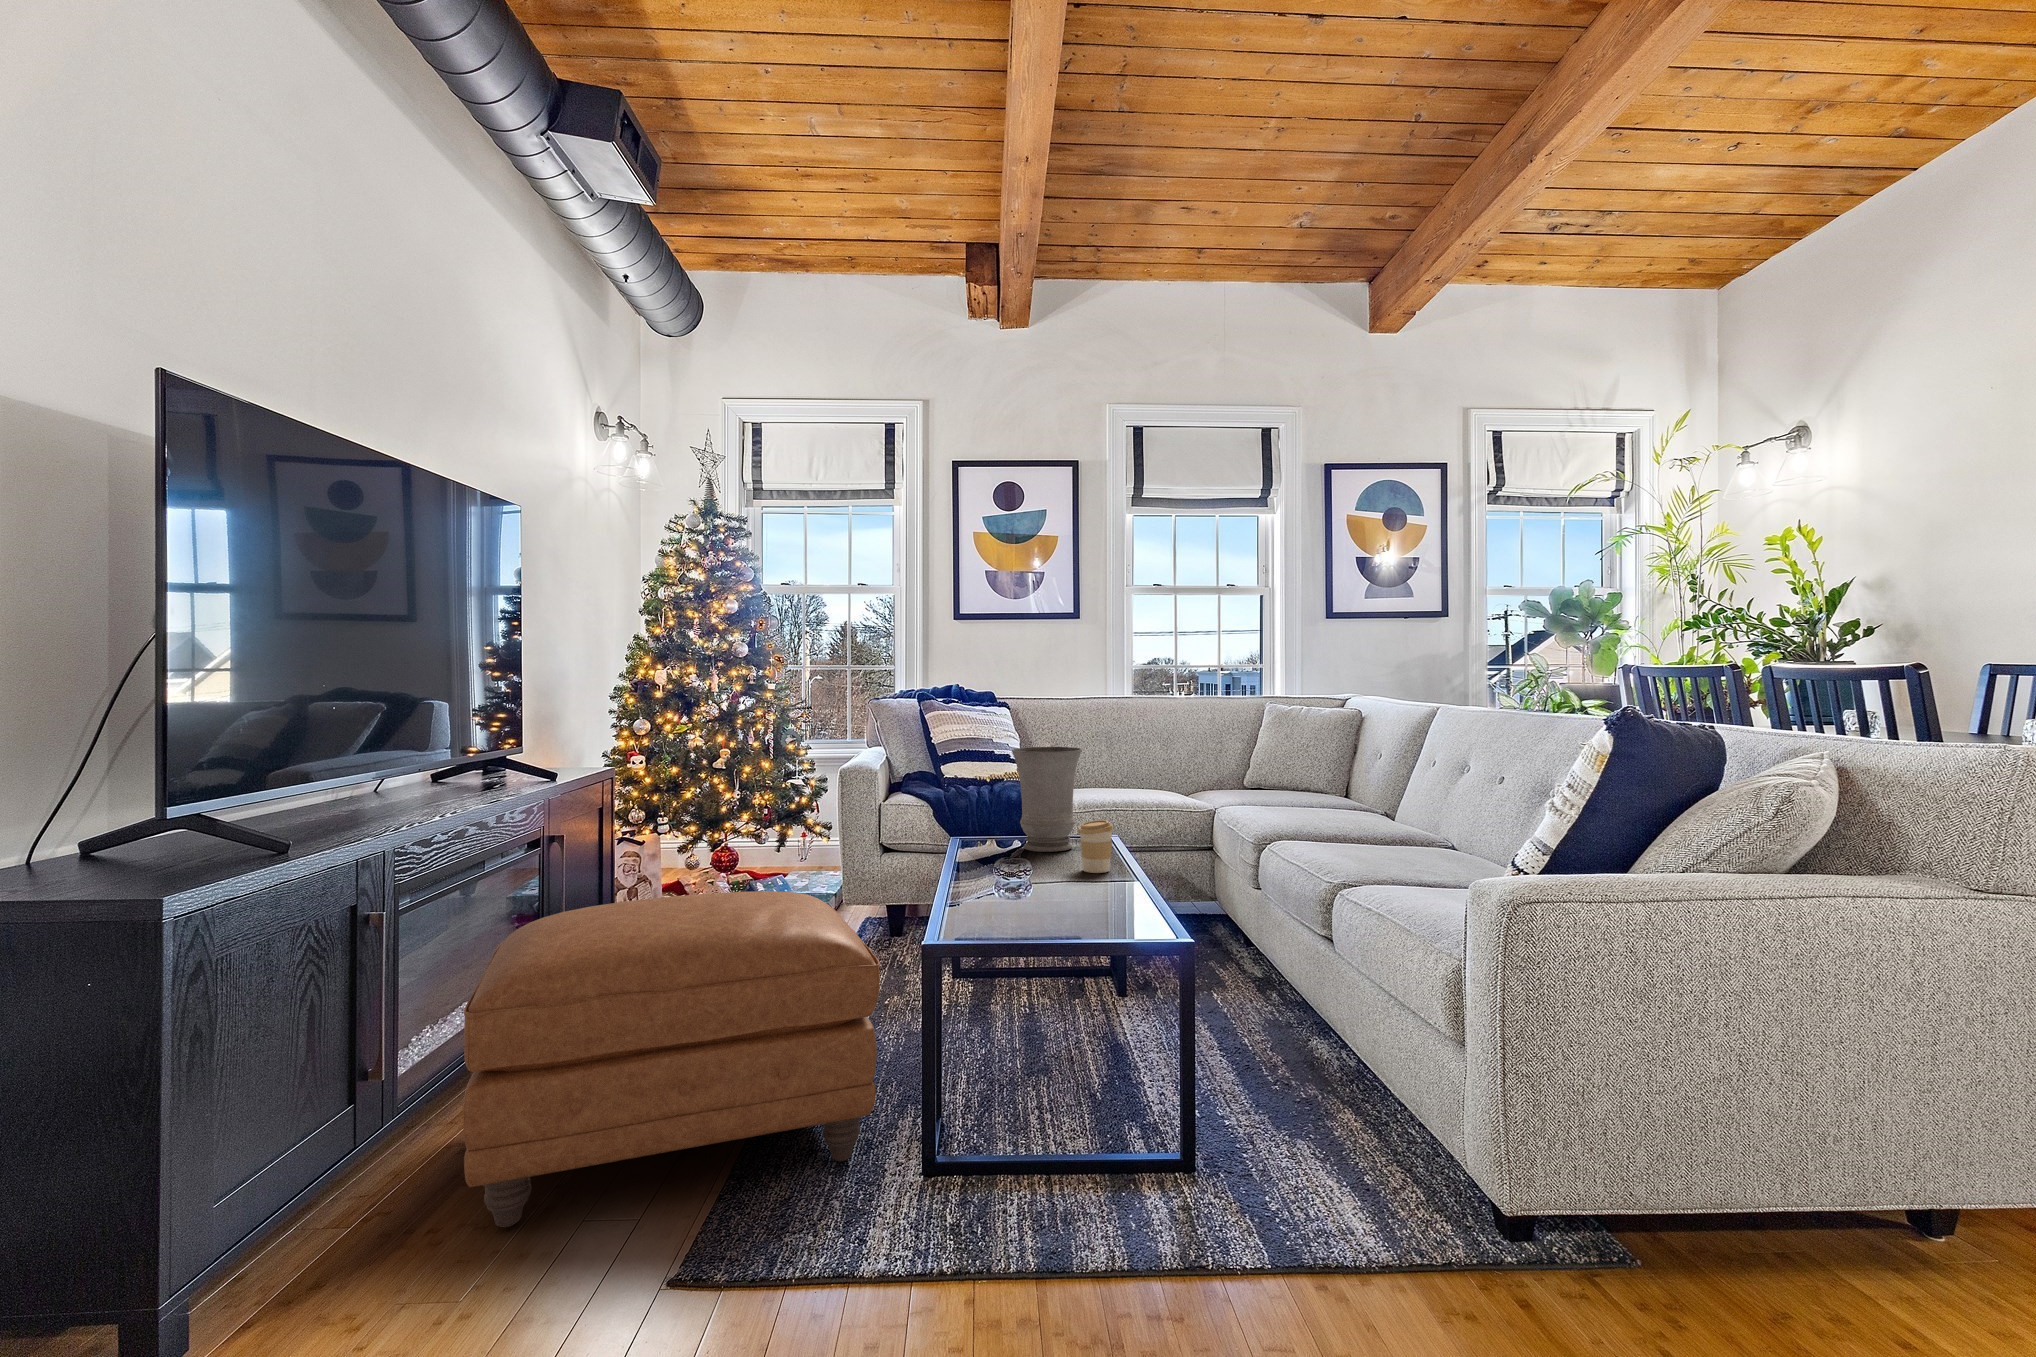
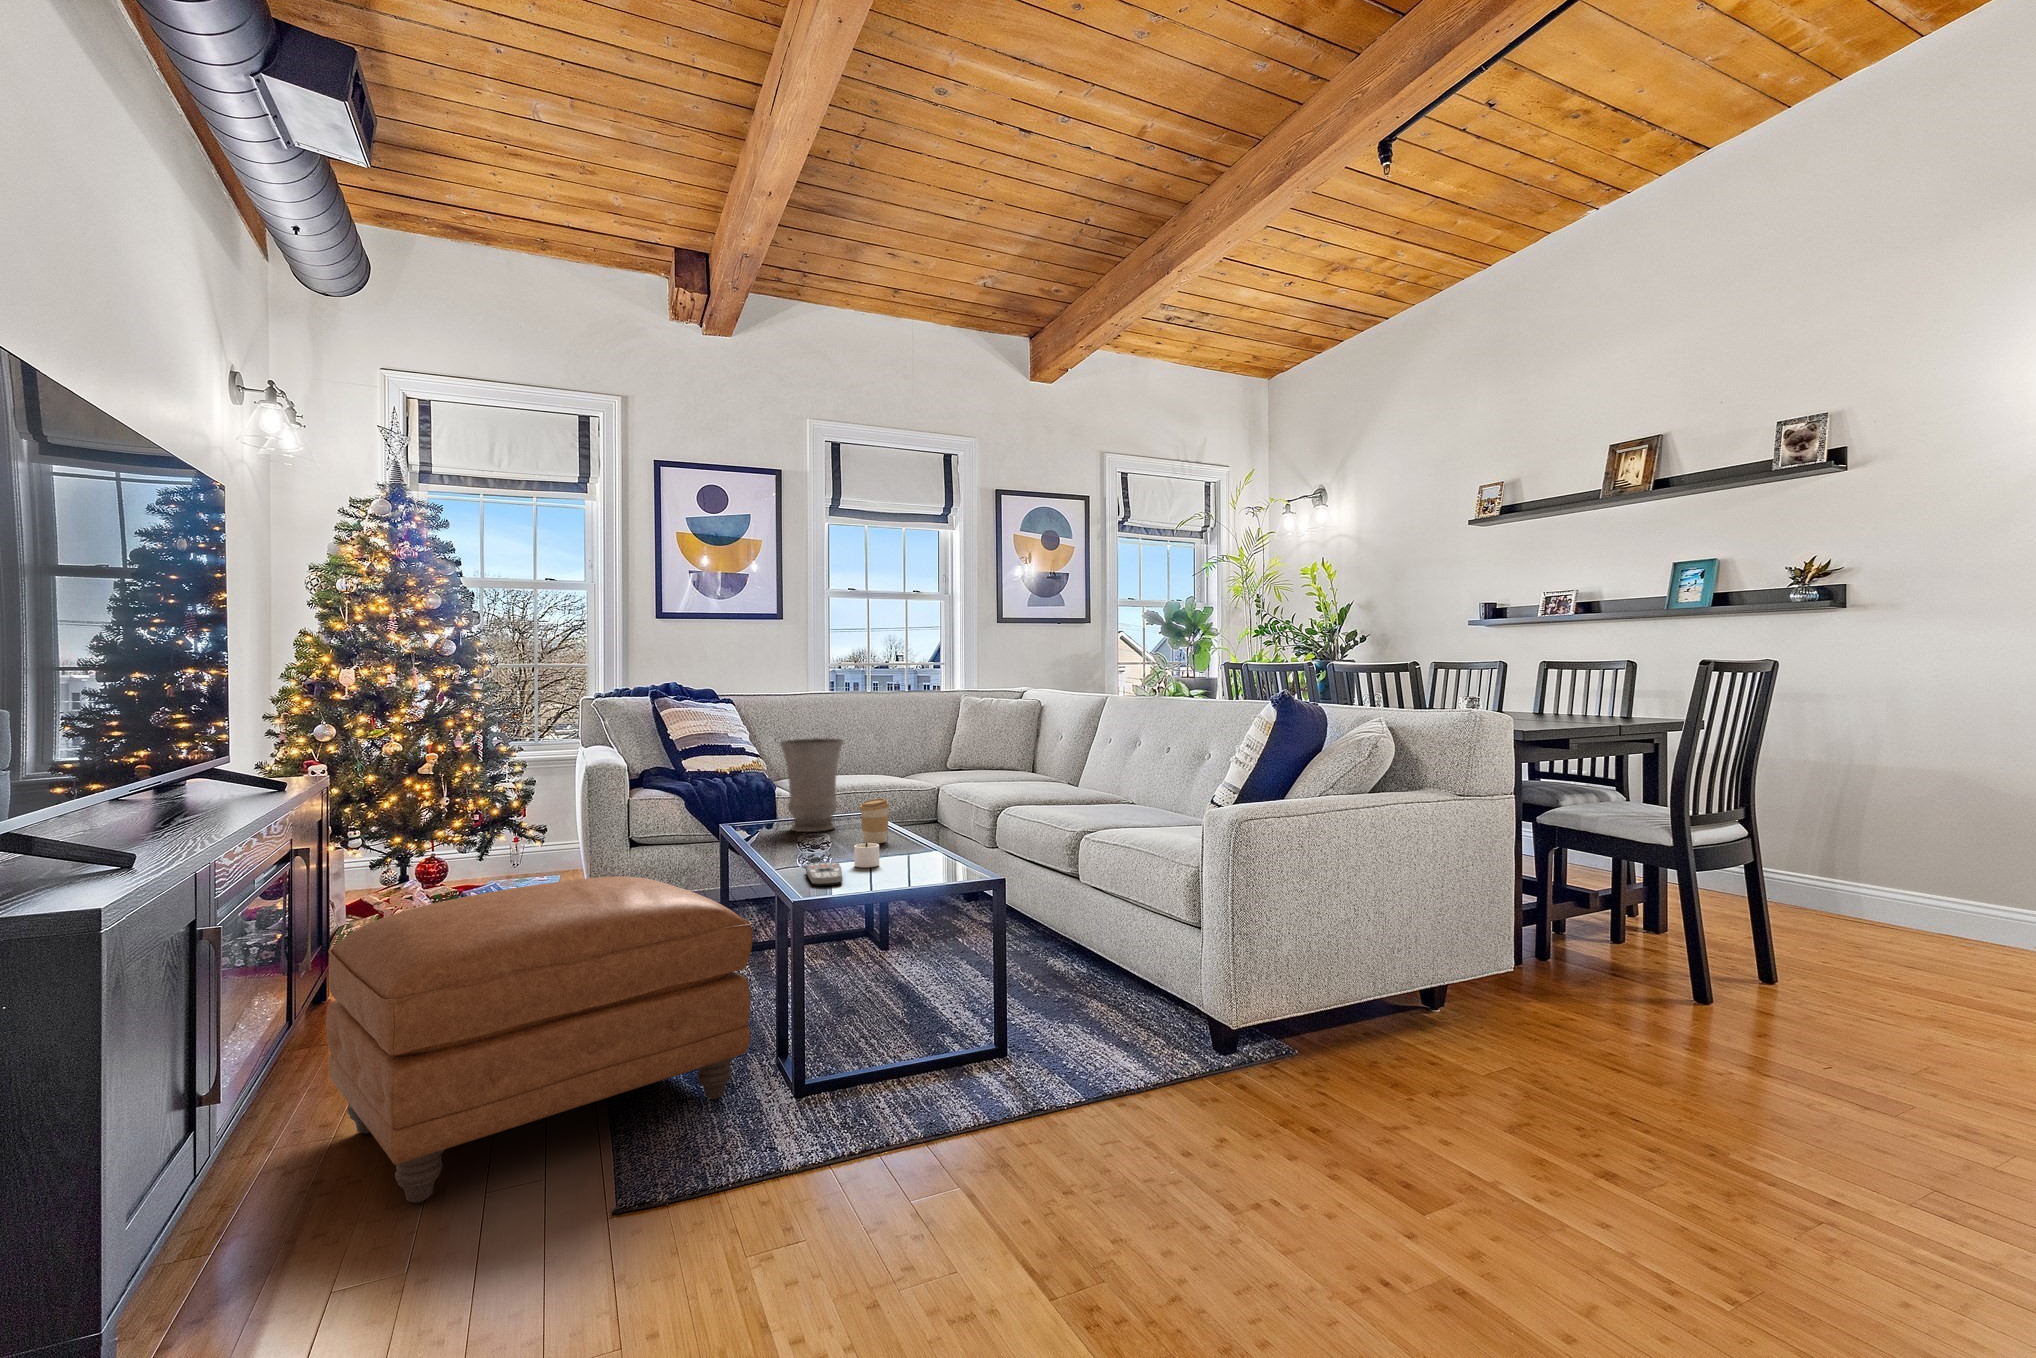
candle: none [1038,875,1079,906] -> present [854,842,879,867]
remote control: none [963,896,1014,926] -> present [806,863,843,886]

